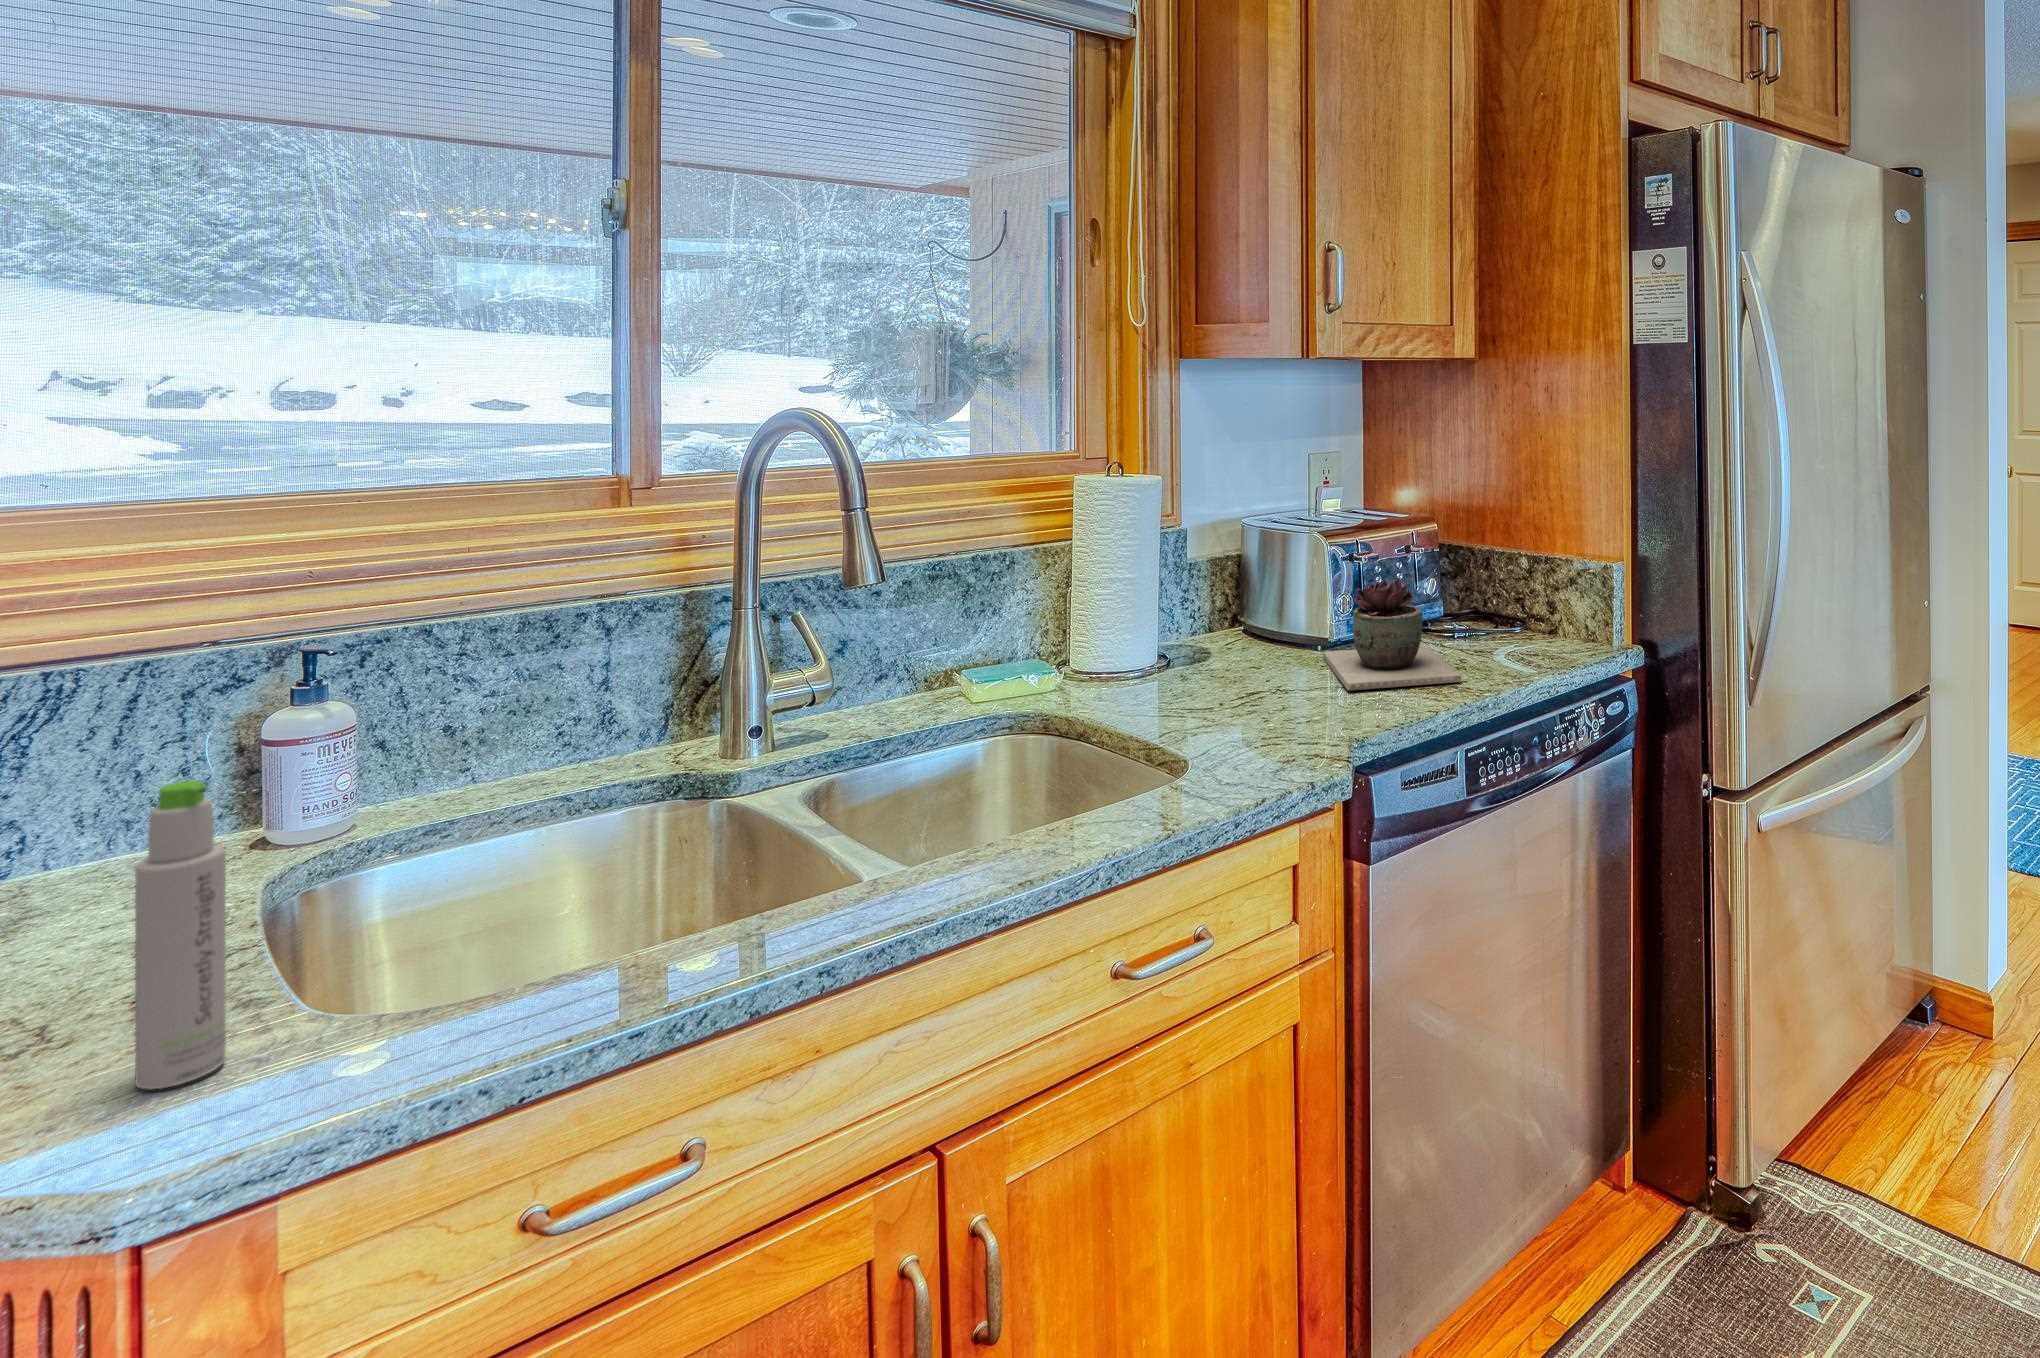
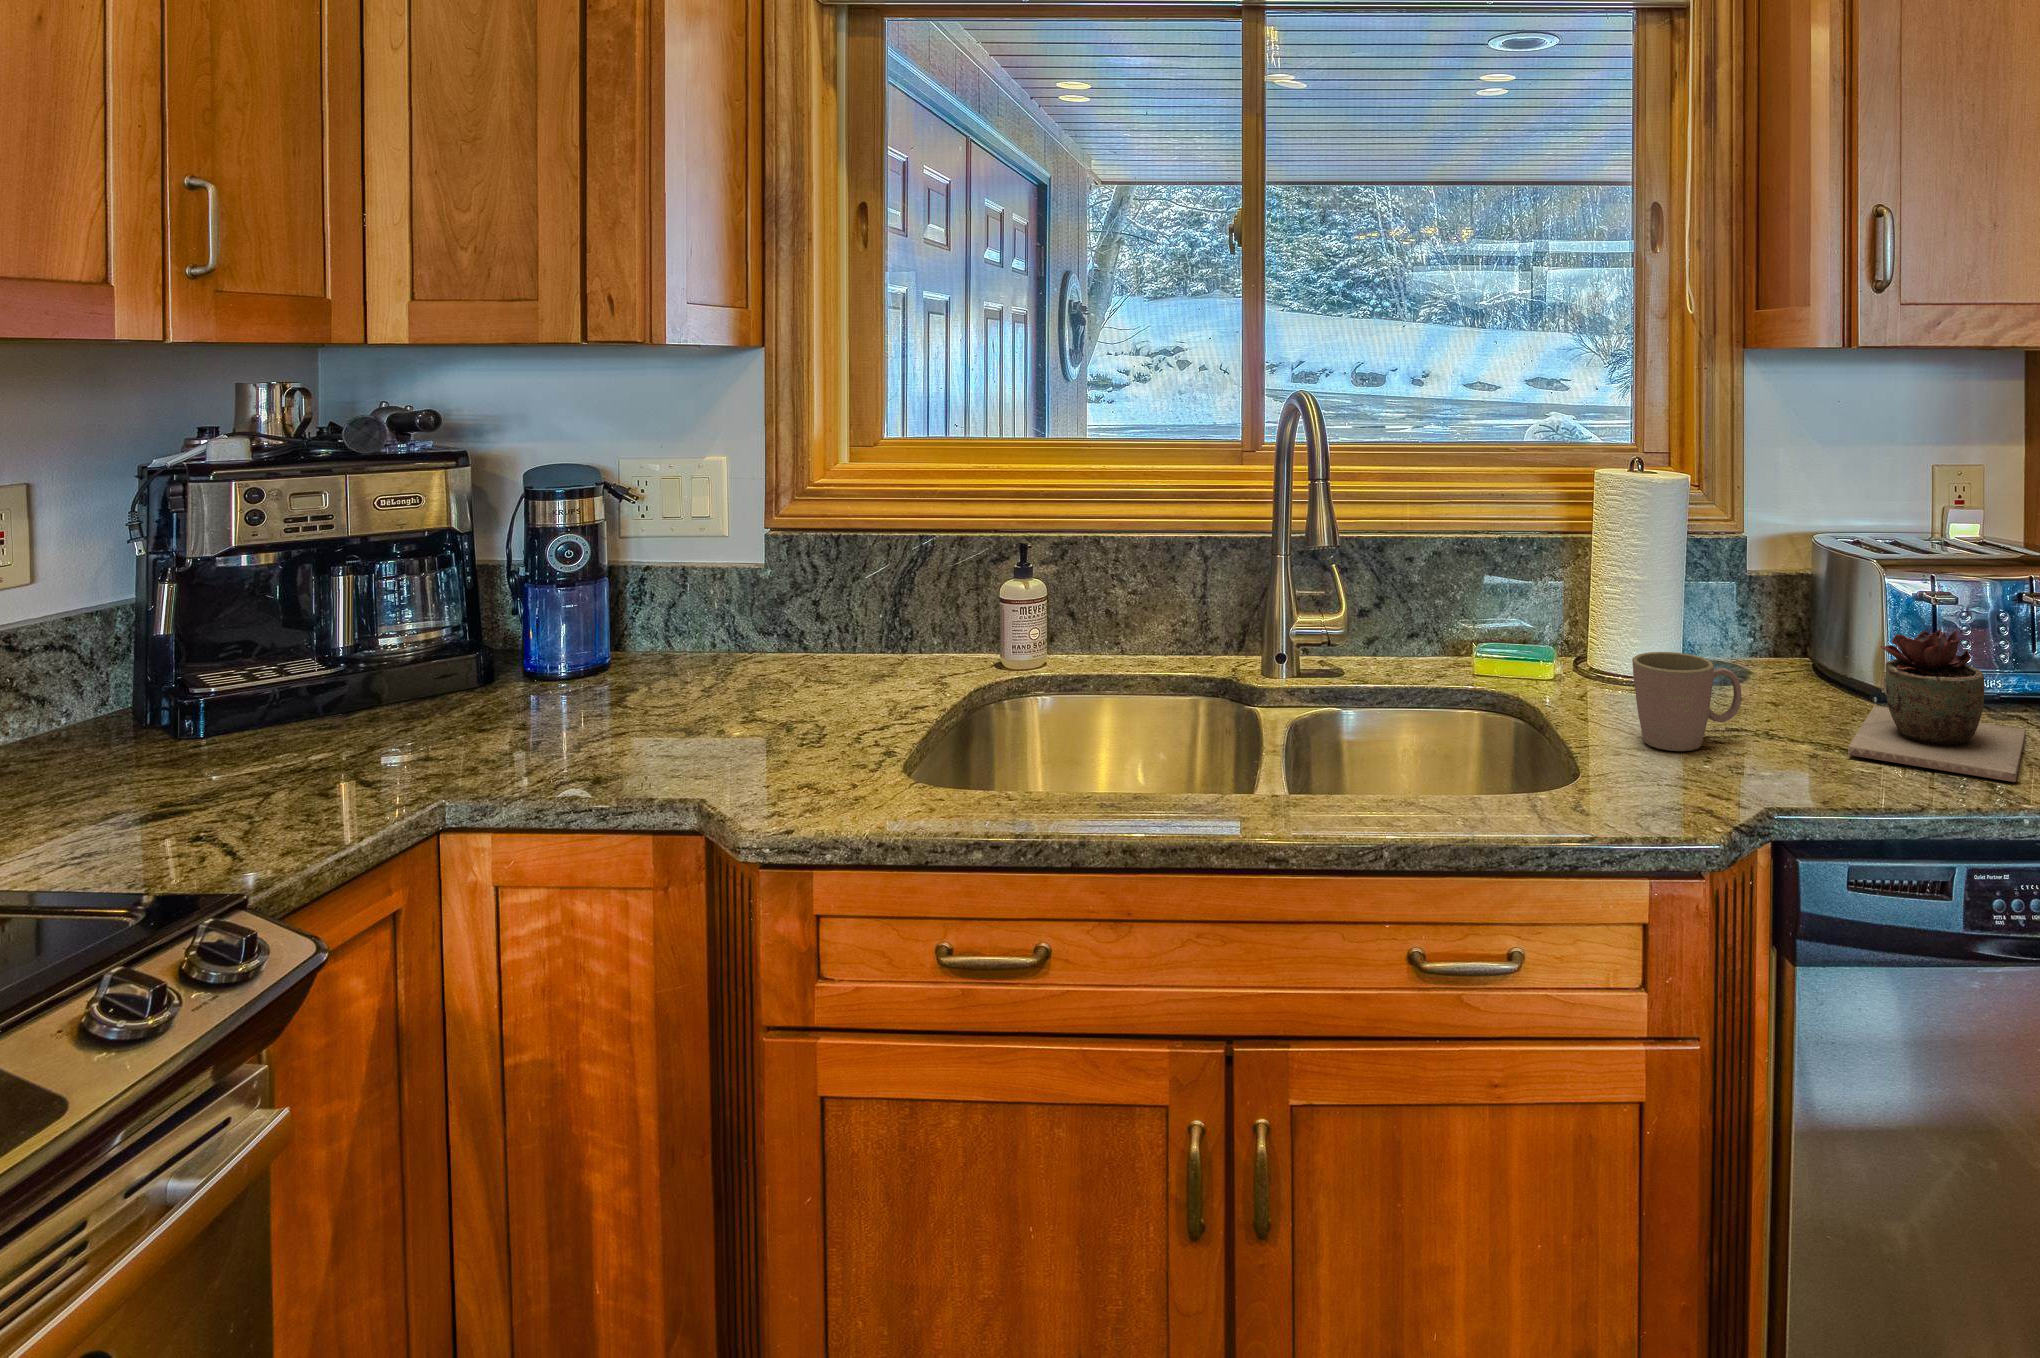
mug: none [1179,634,1265,722] -> present [1632,652,1742,751]
bottle: present [135,780,226,1089] -> none [802,604,843,789]

